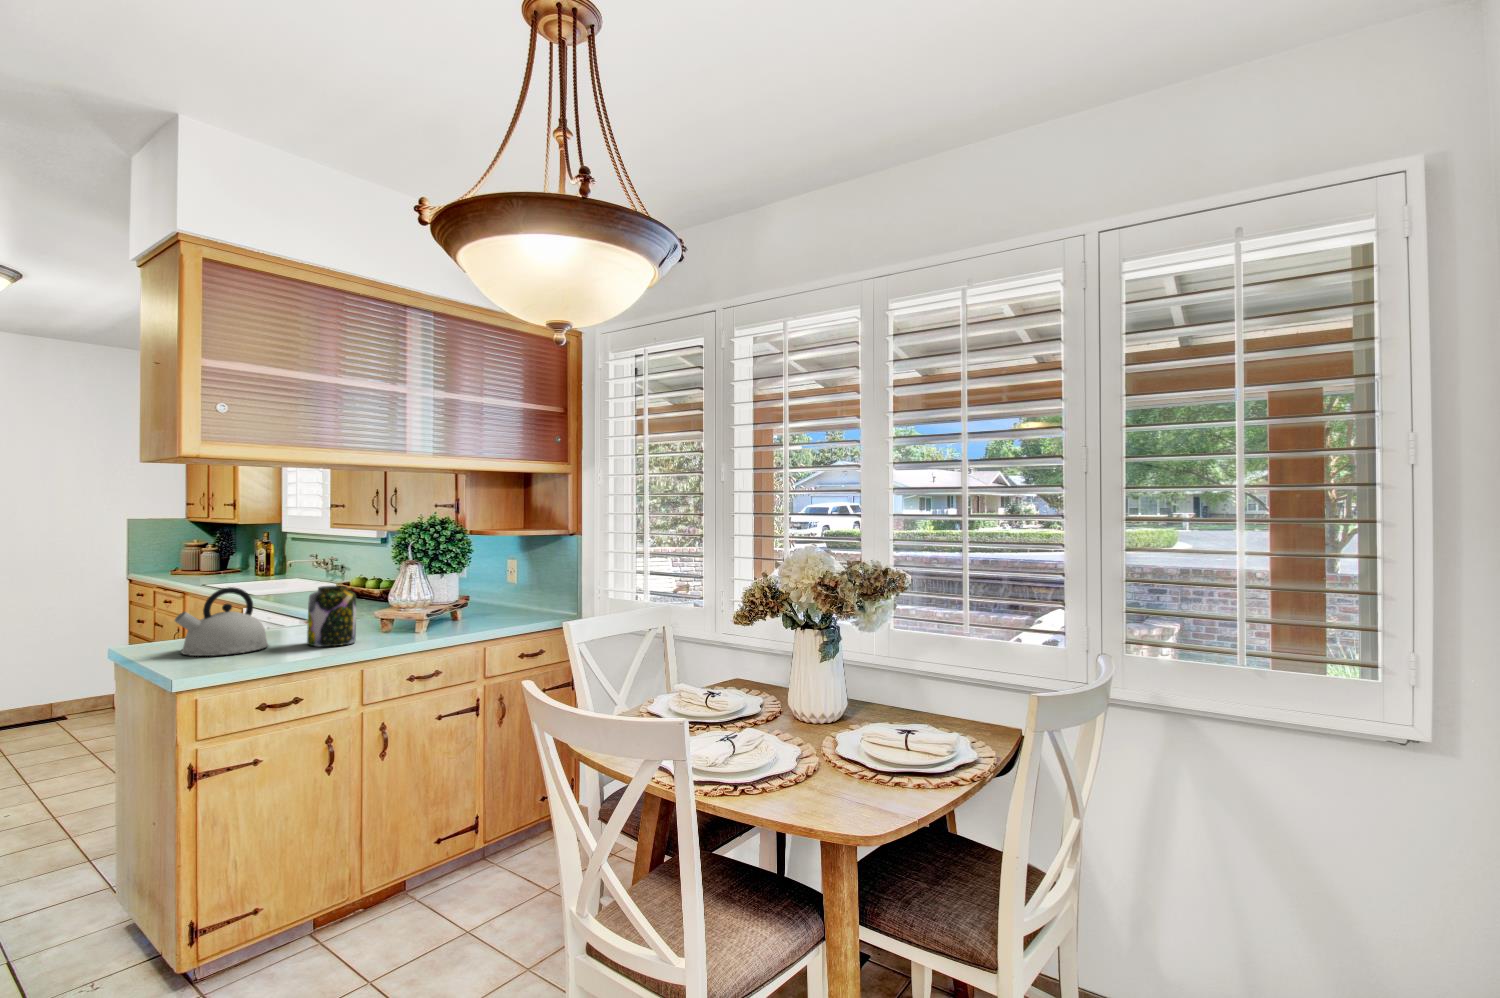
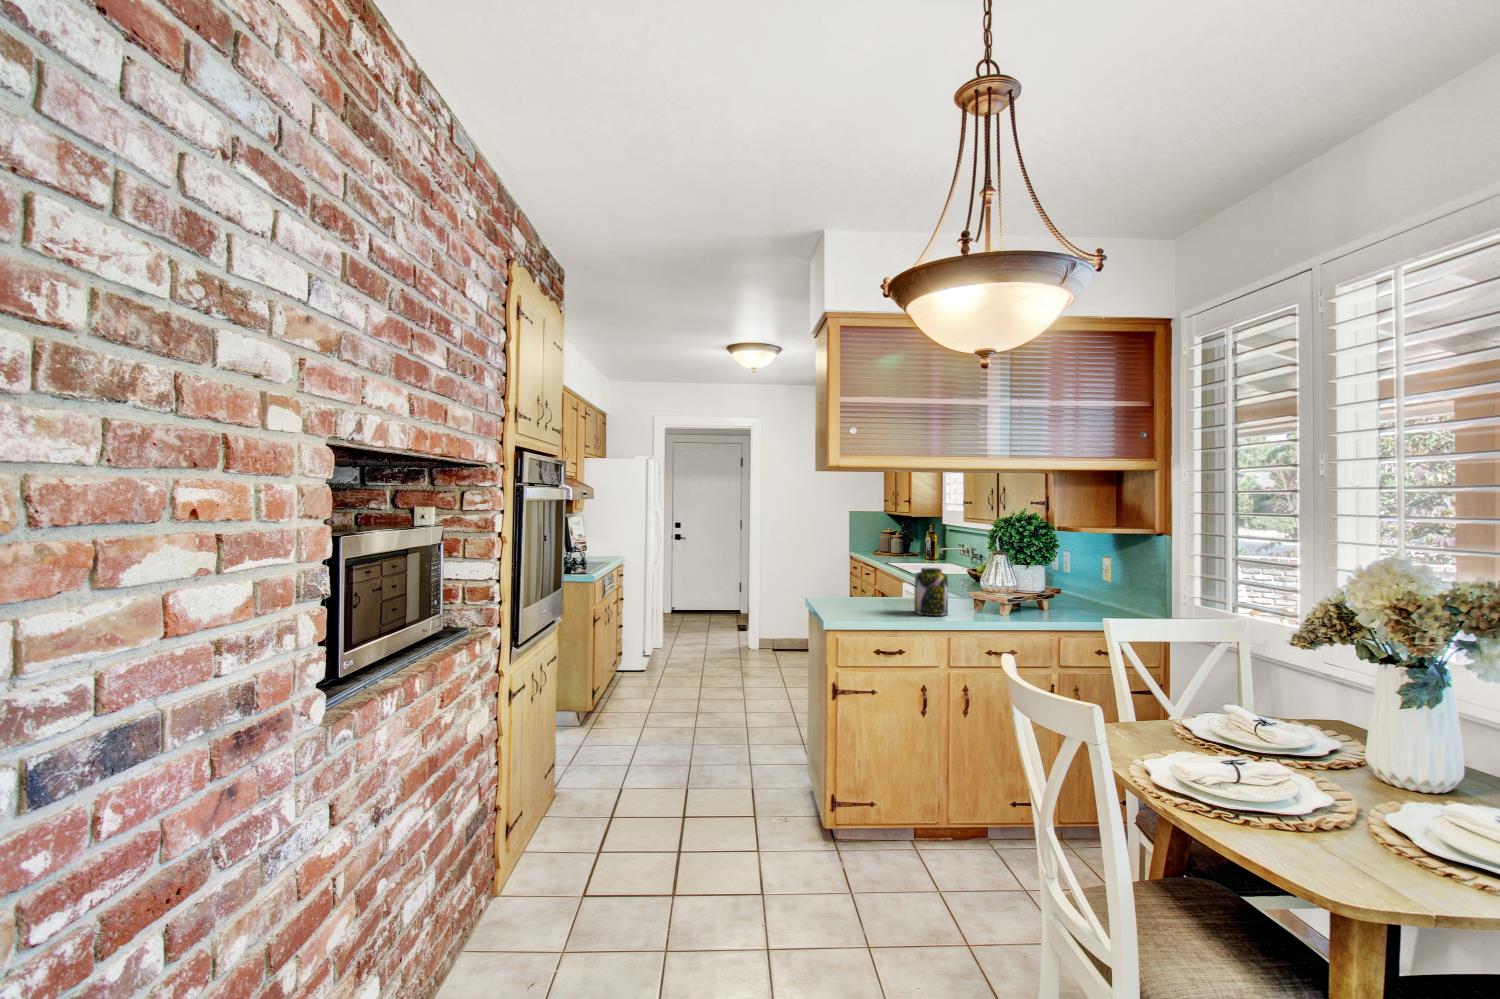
kettle: present [175,587,268,656] -> none [834,564,890,612]

